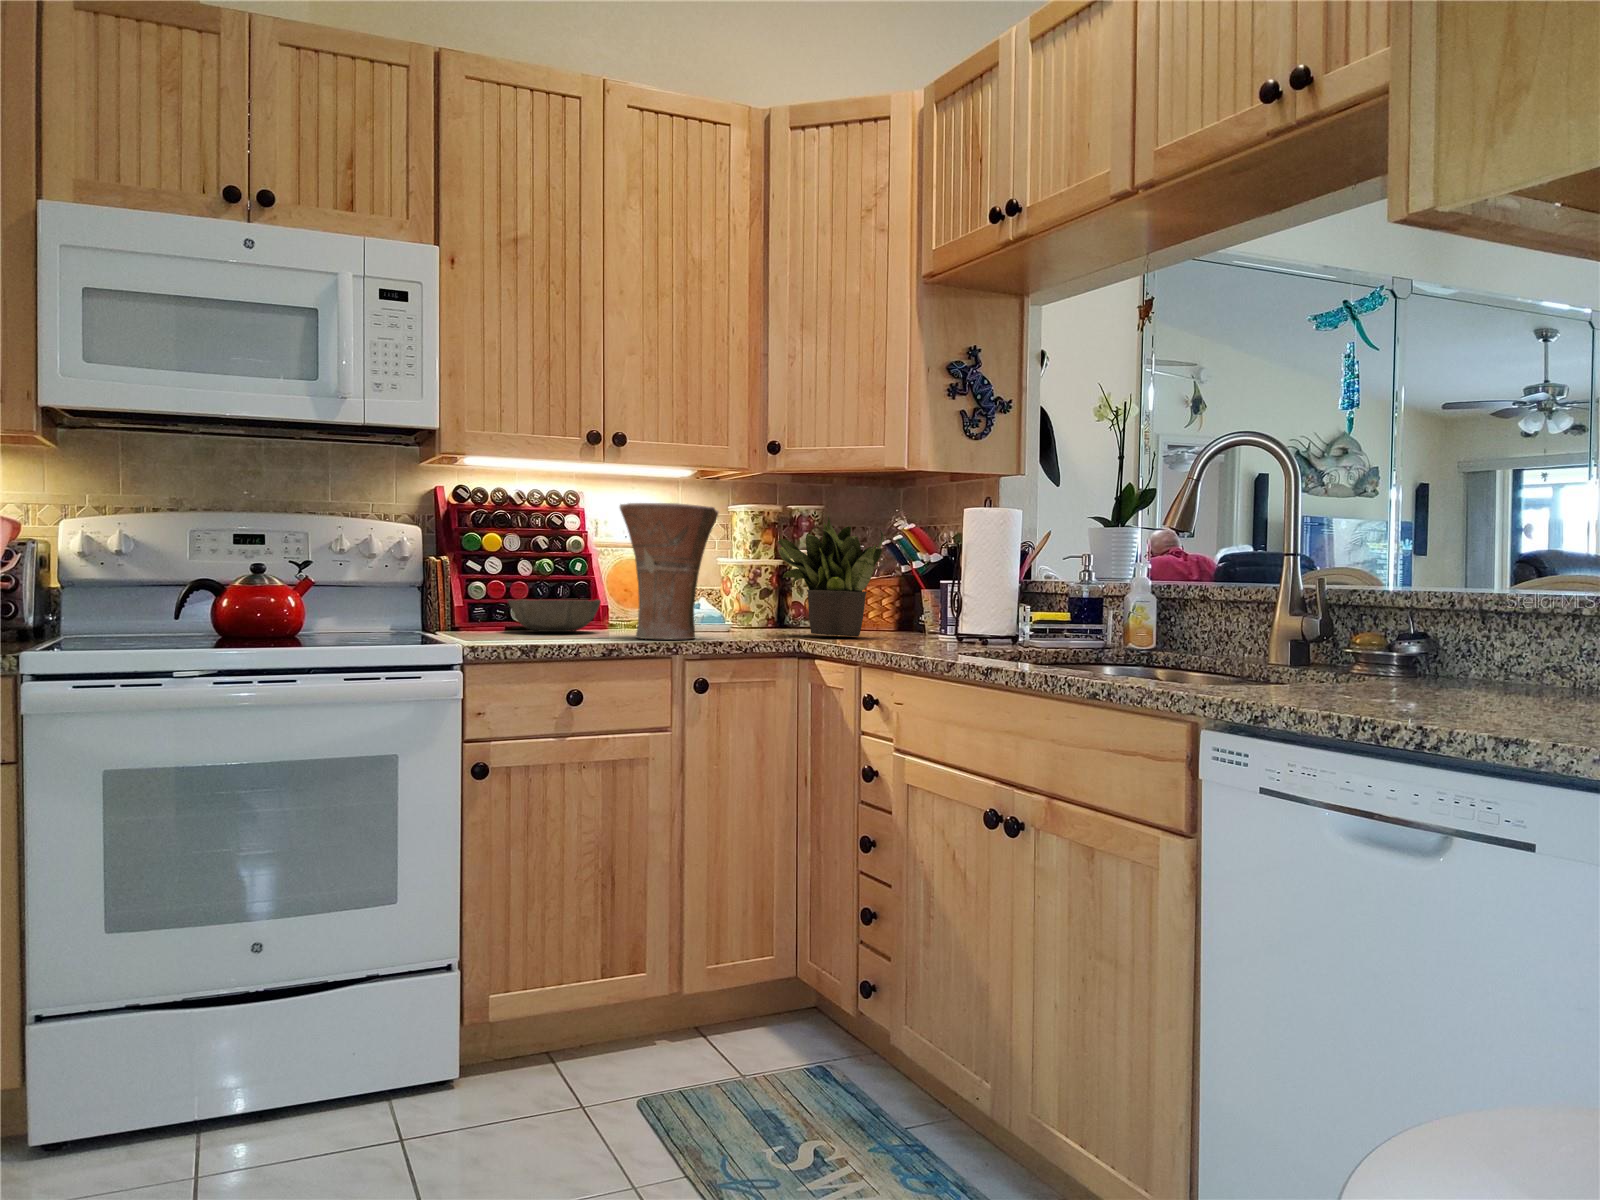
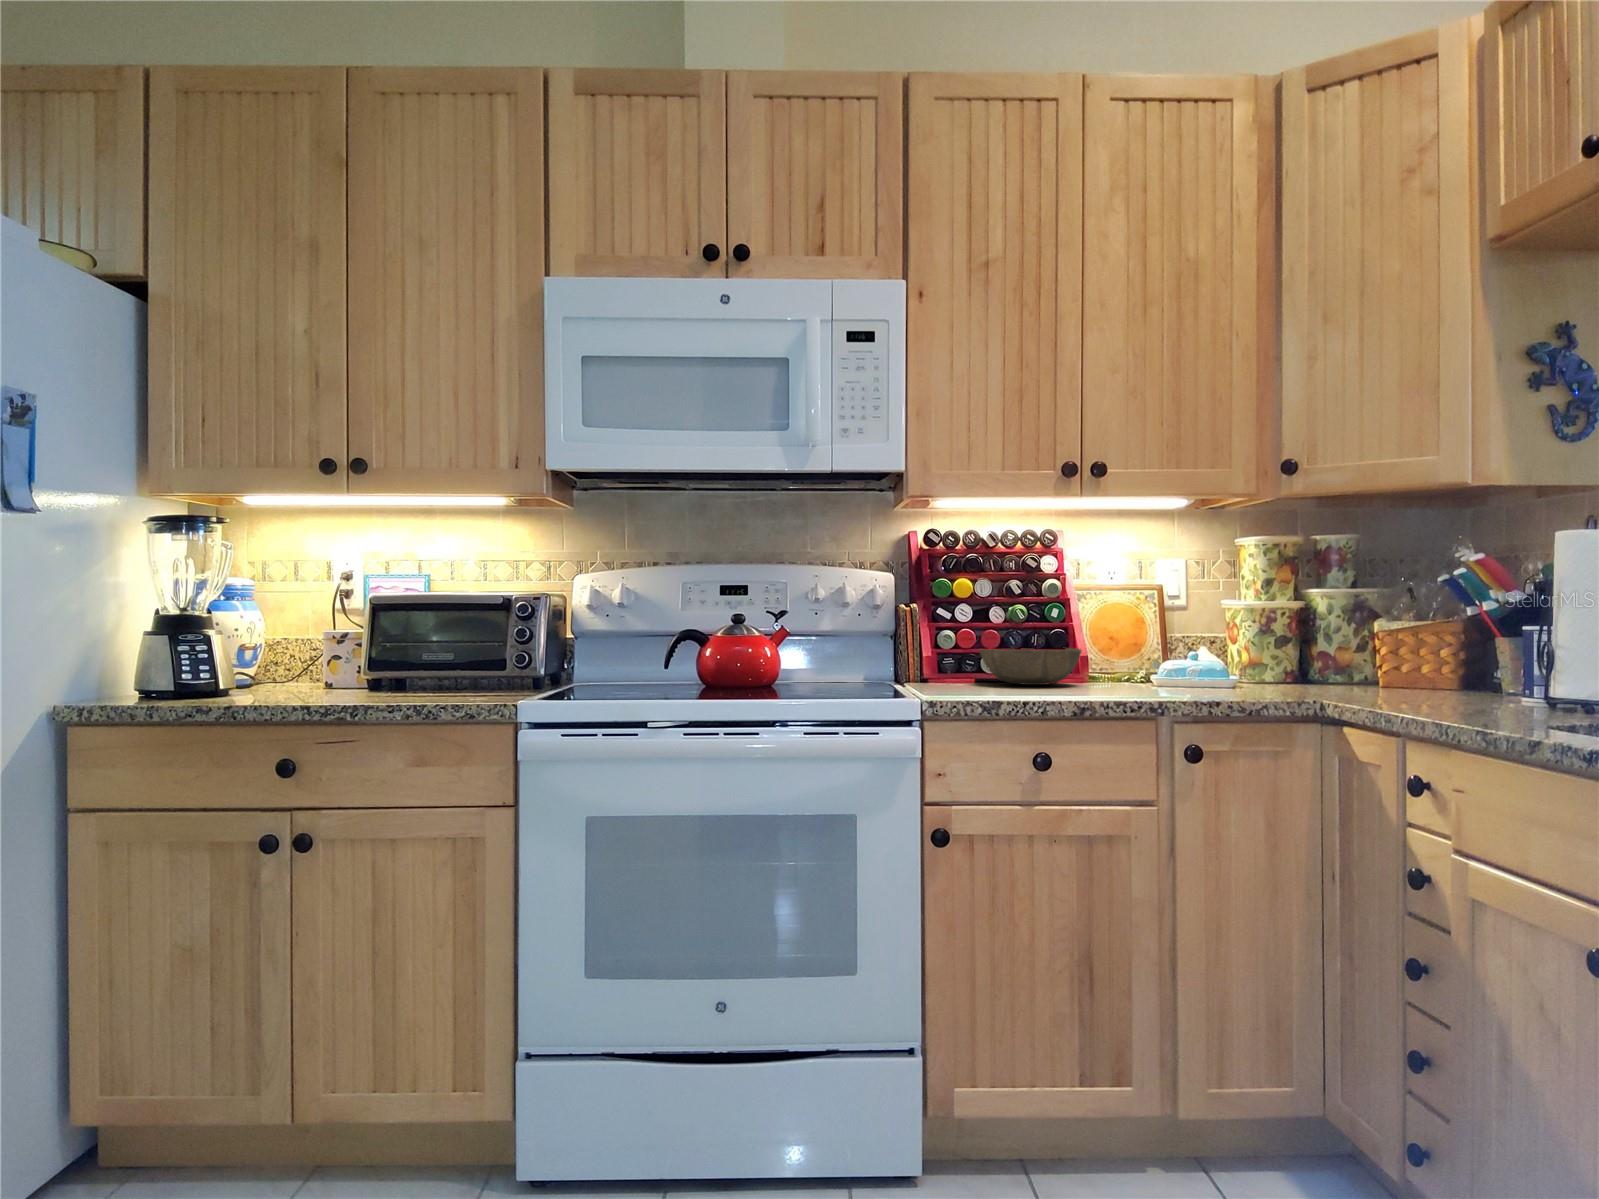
vase: present [620,503,718,639] -> none [1097,539,1217,697]
potted plant: present [778,515,883,636] -> none [1293,545,1438,696]

